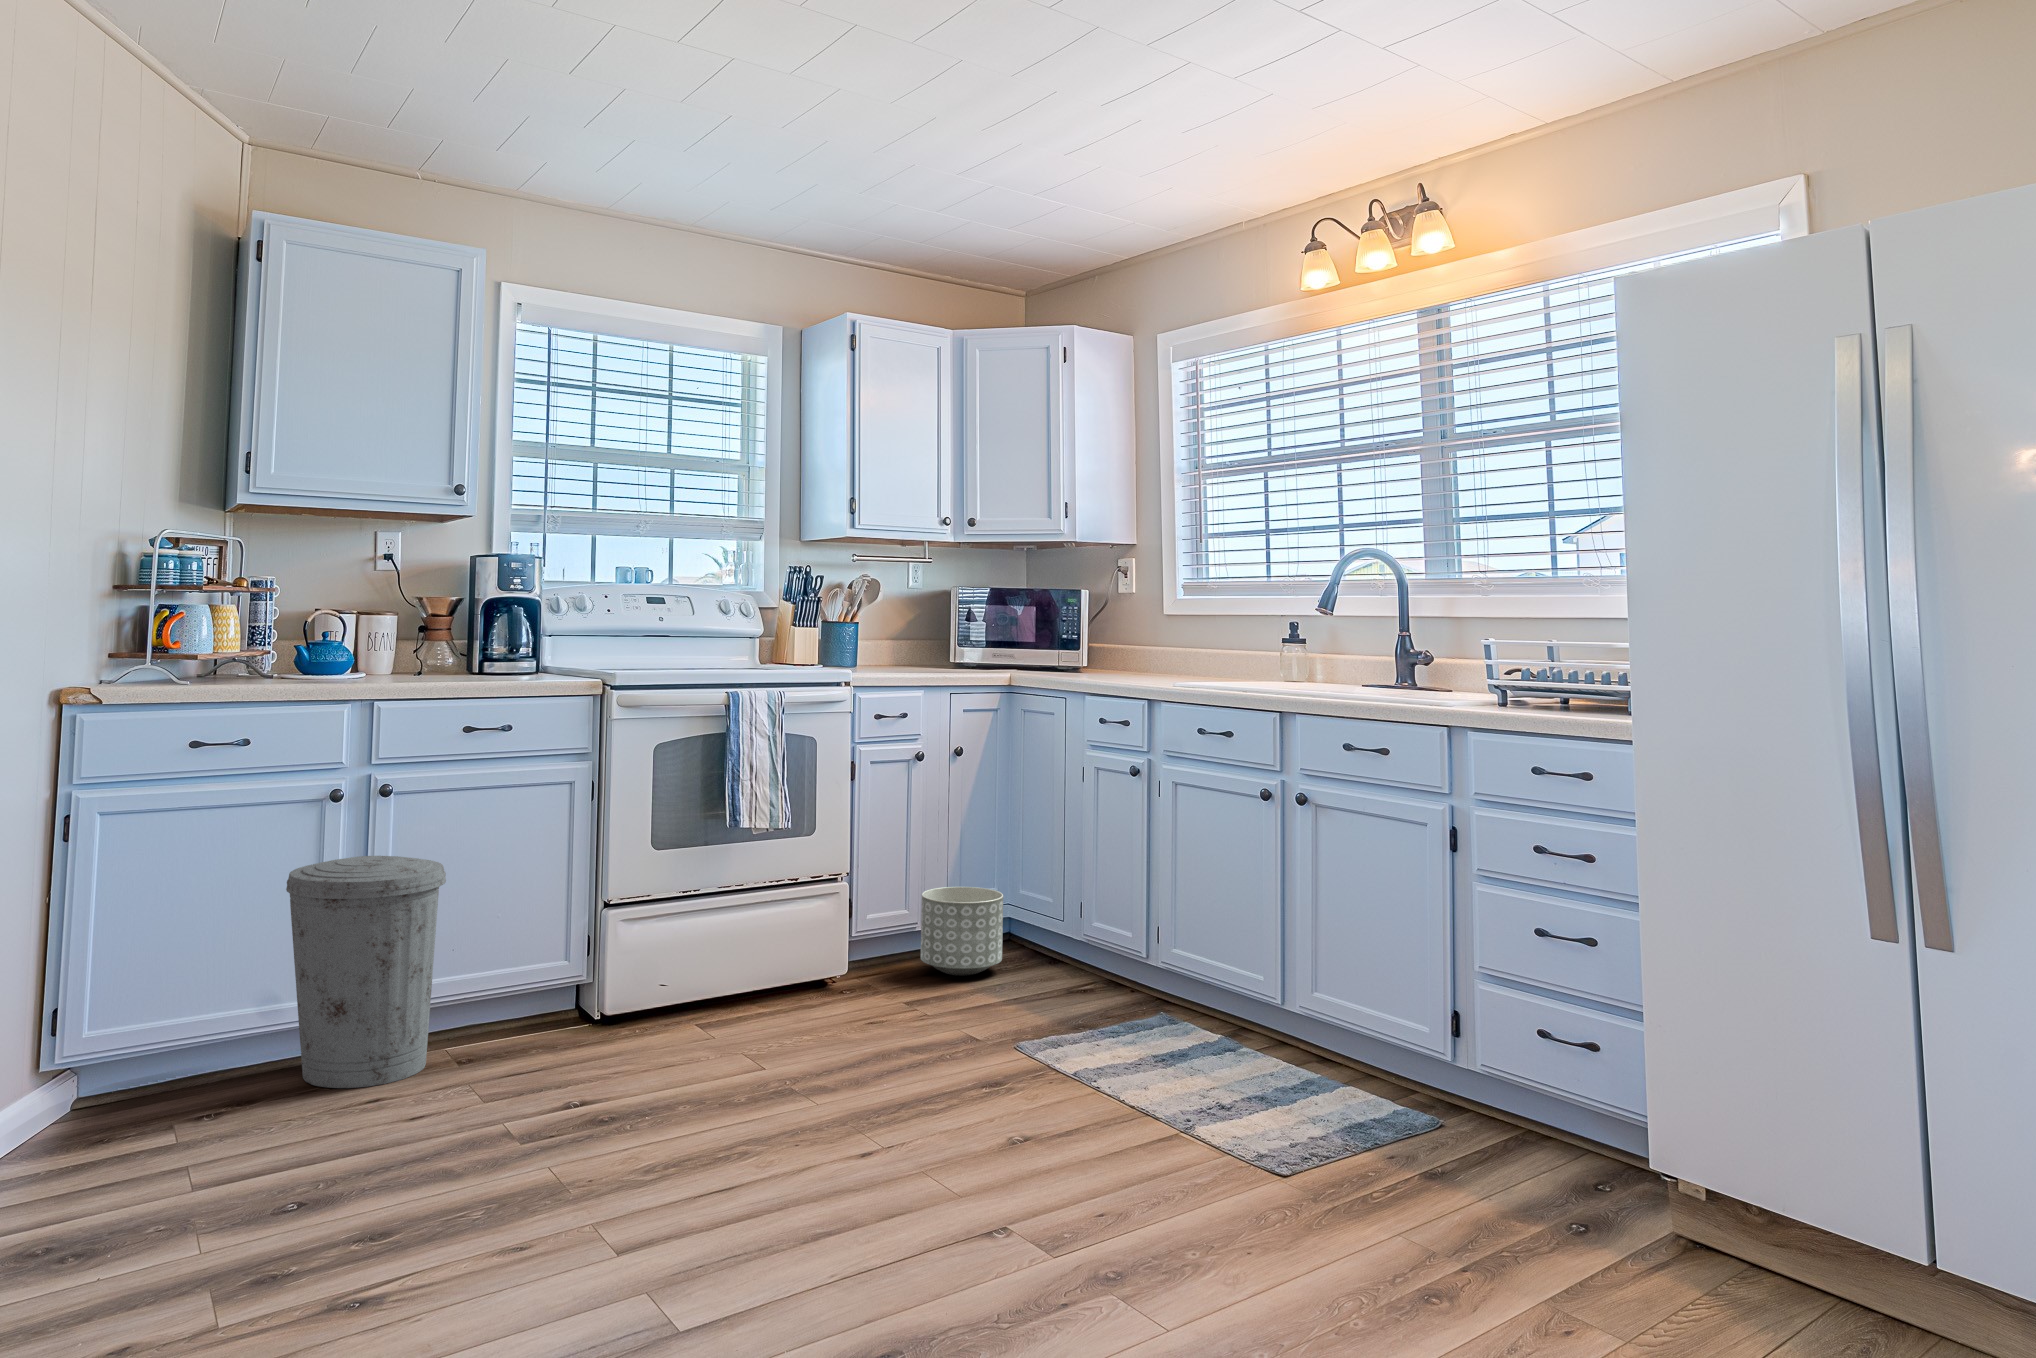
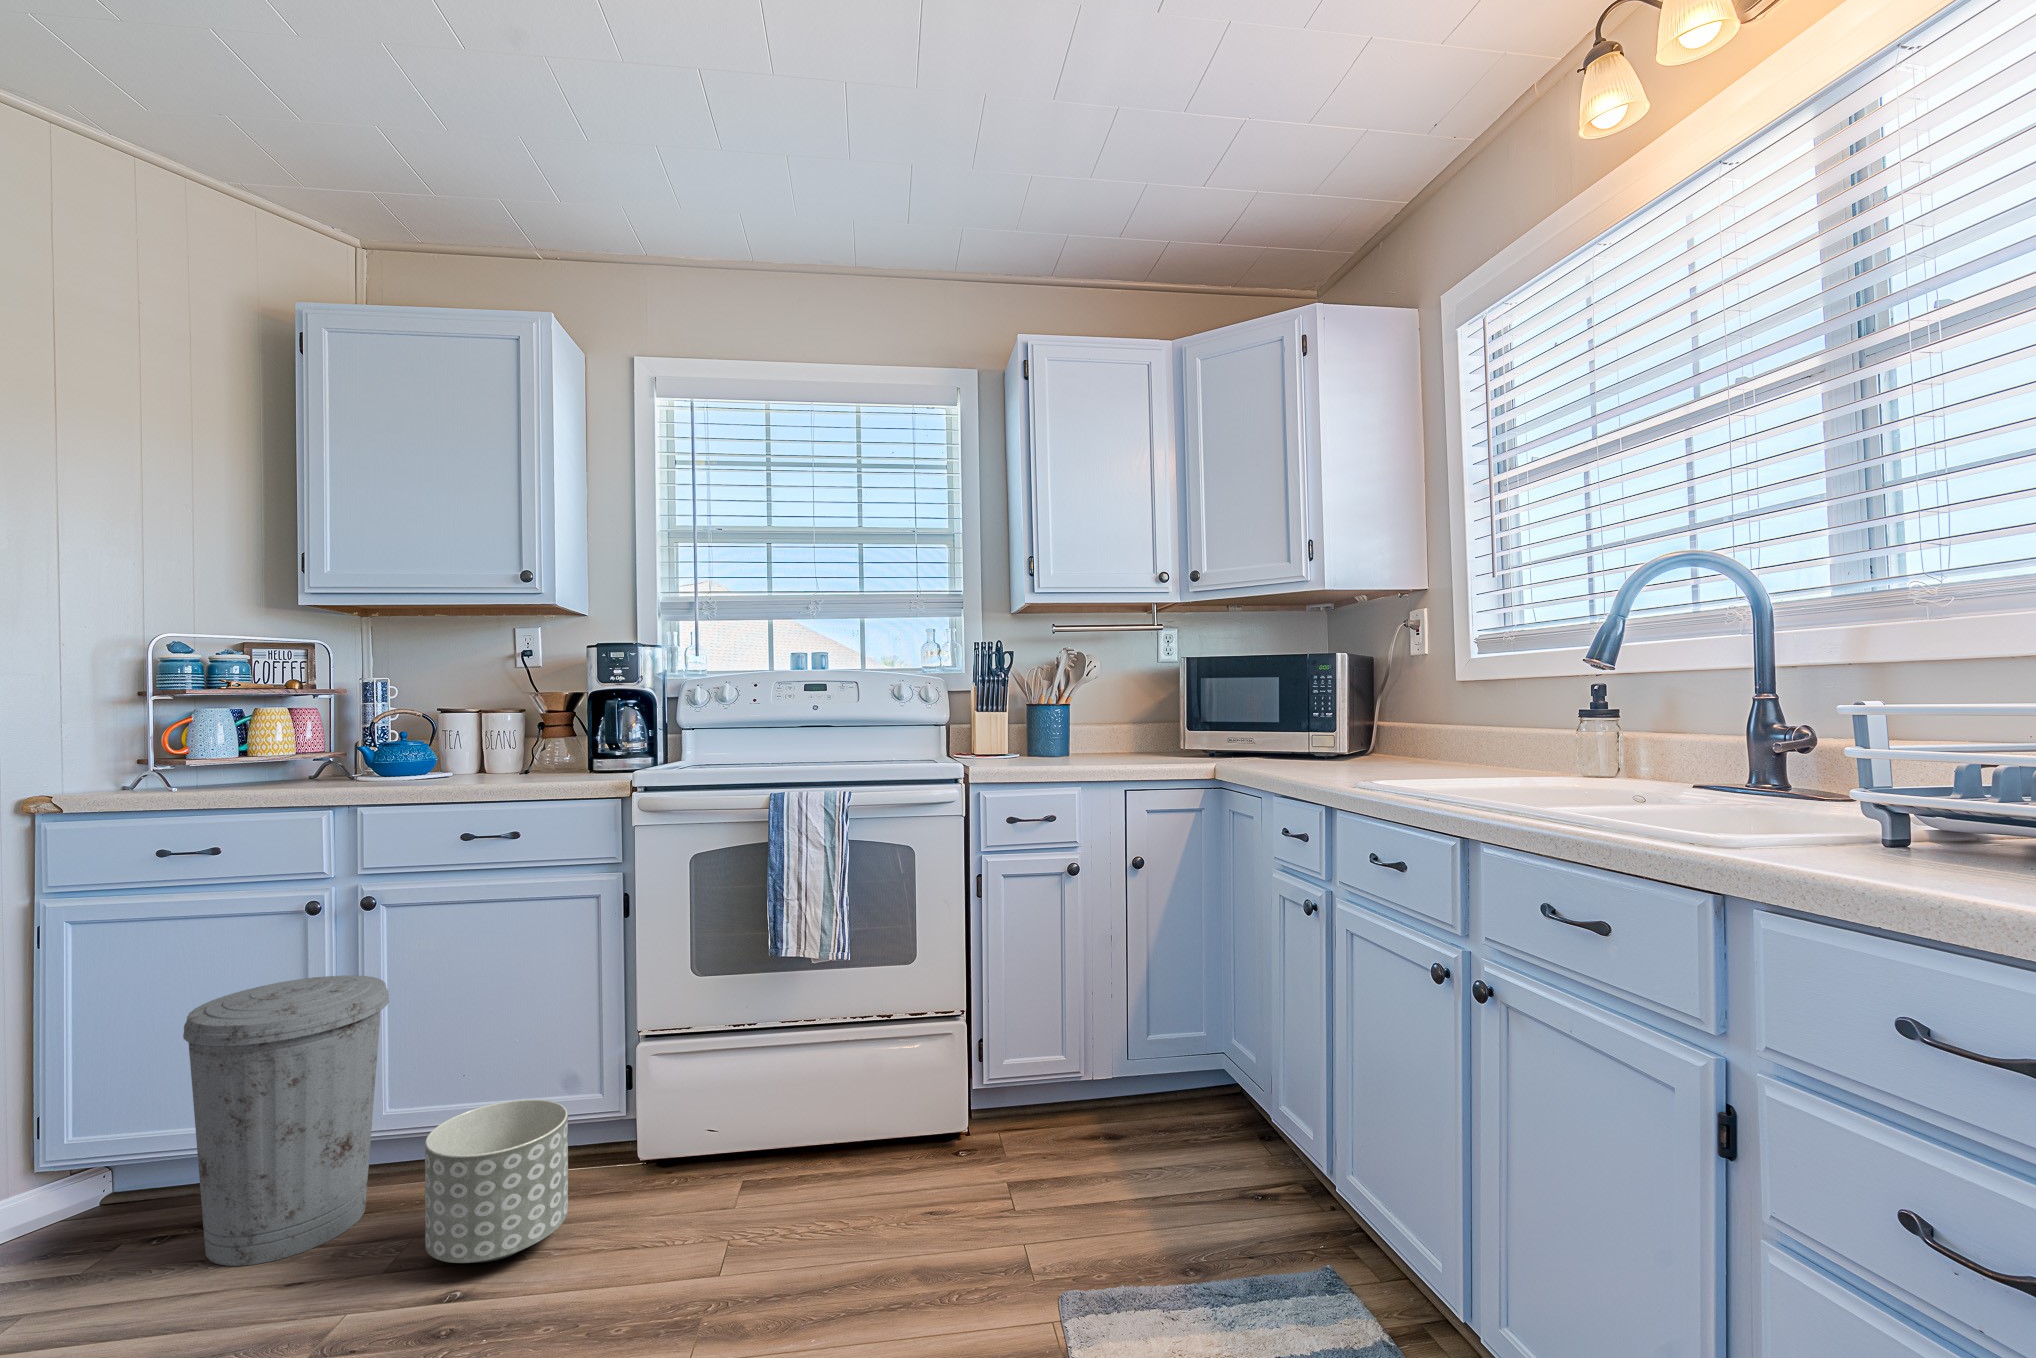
planter: present [921,887,1003,976] -> present [425,1099,568,1263]

